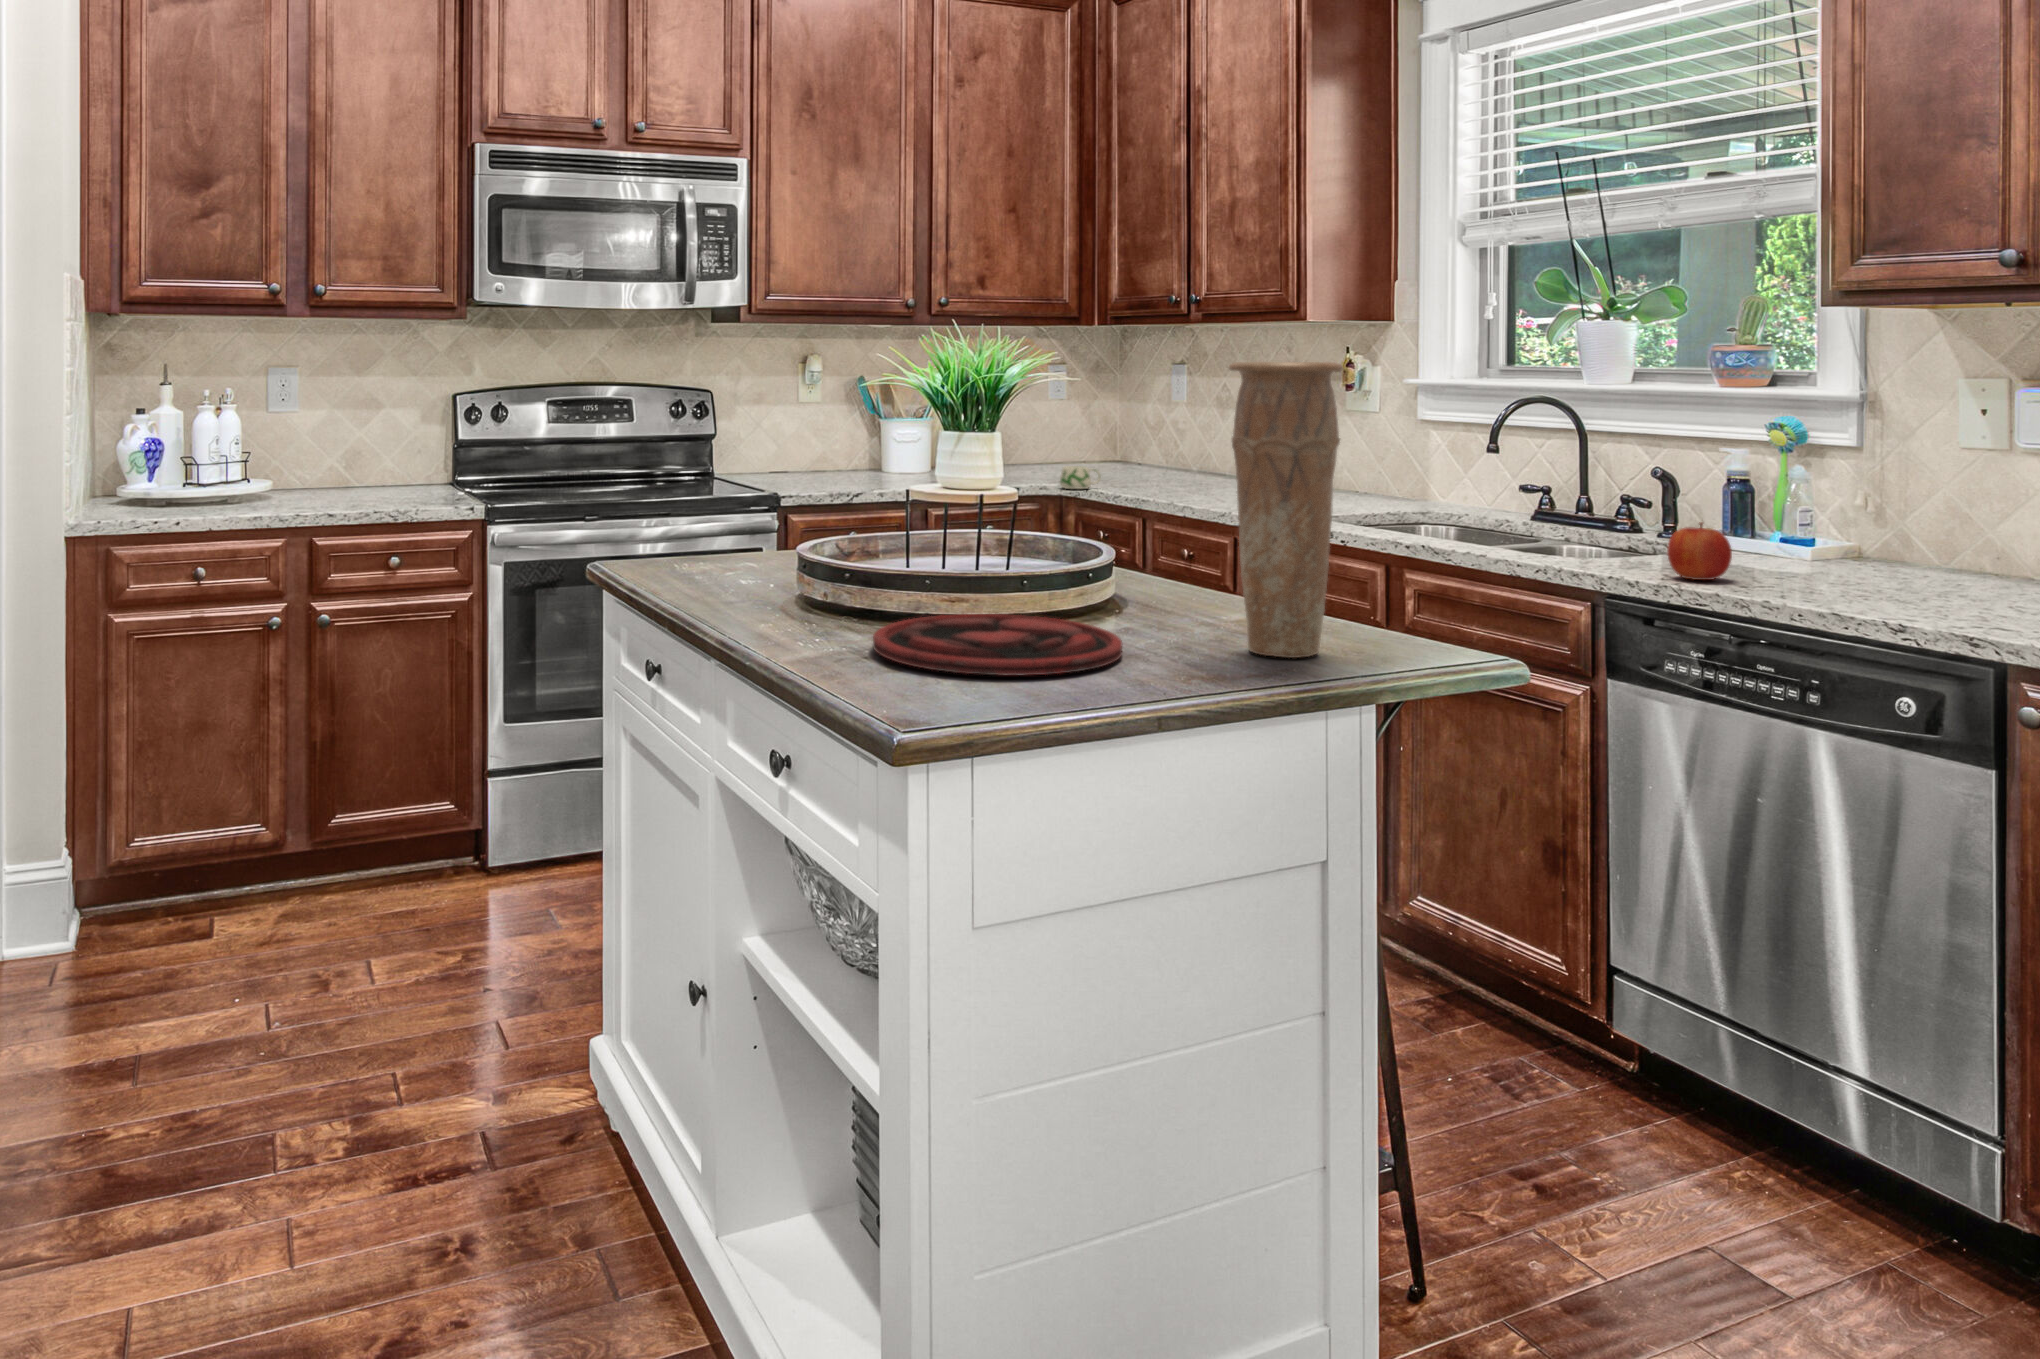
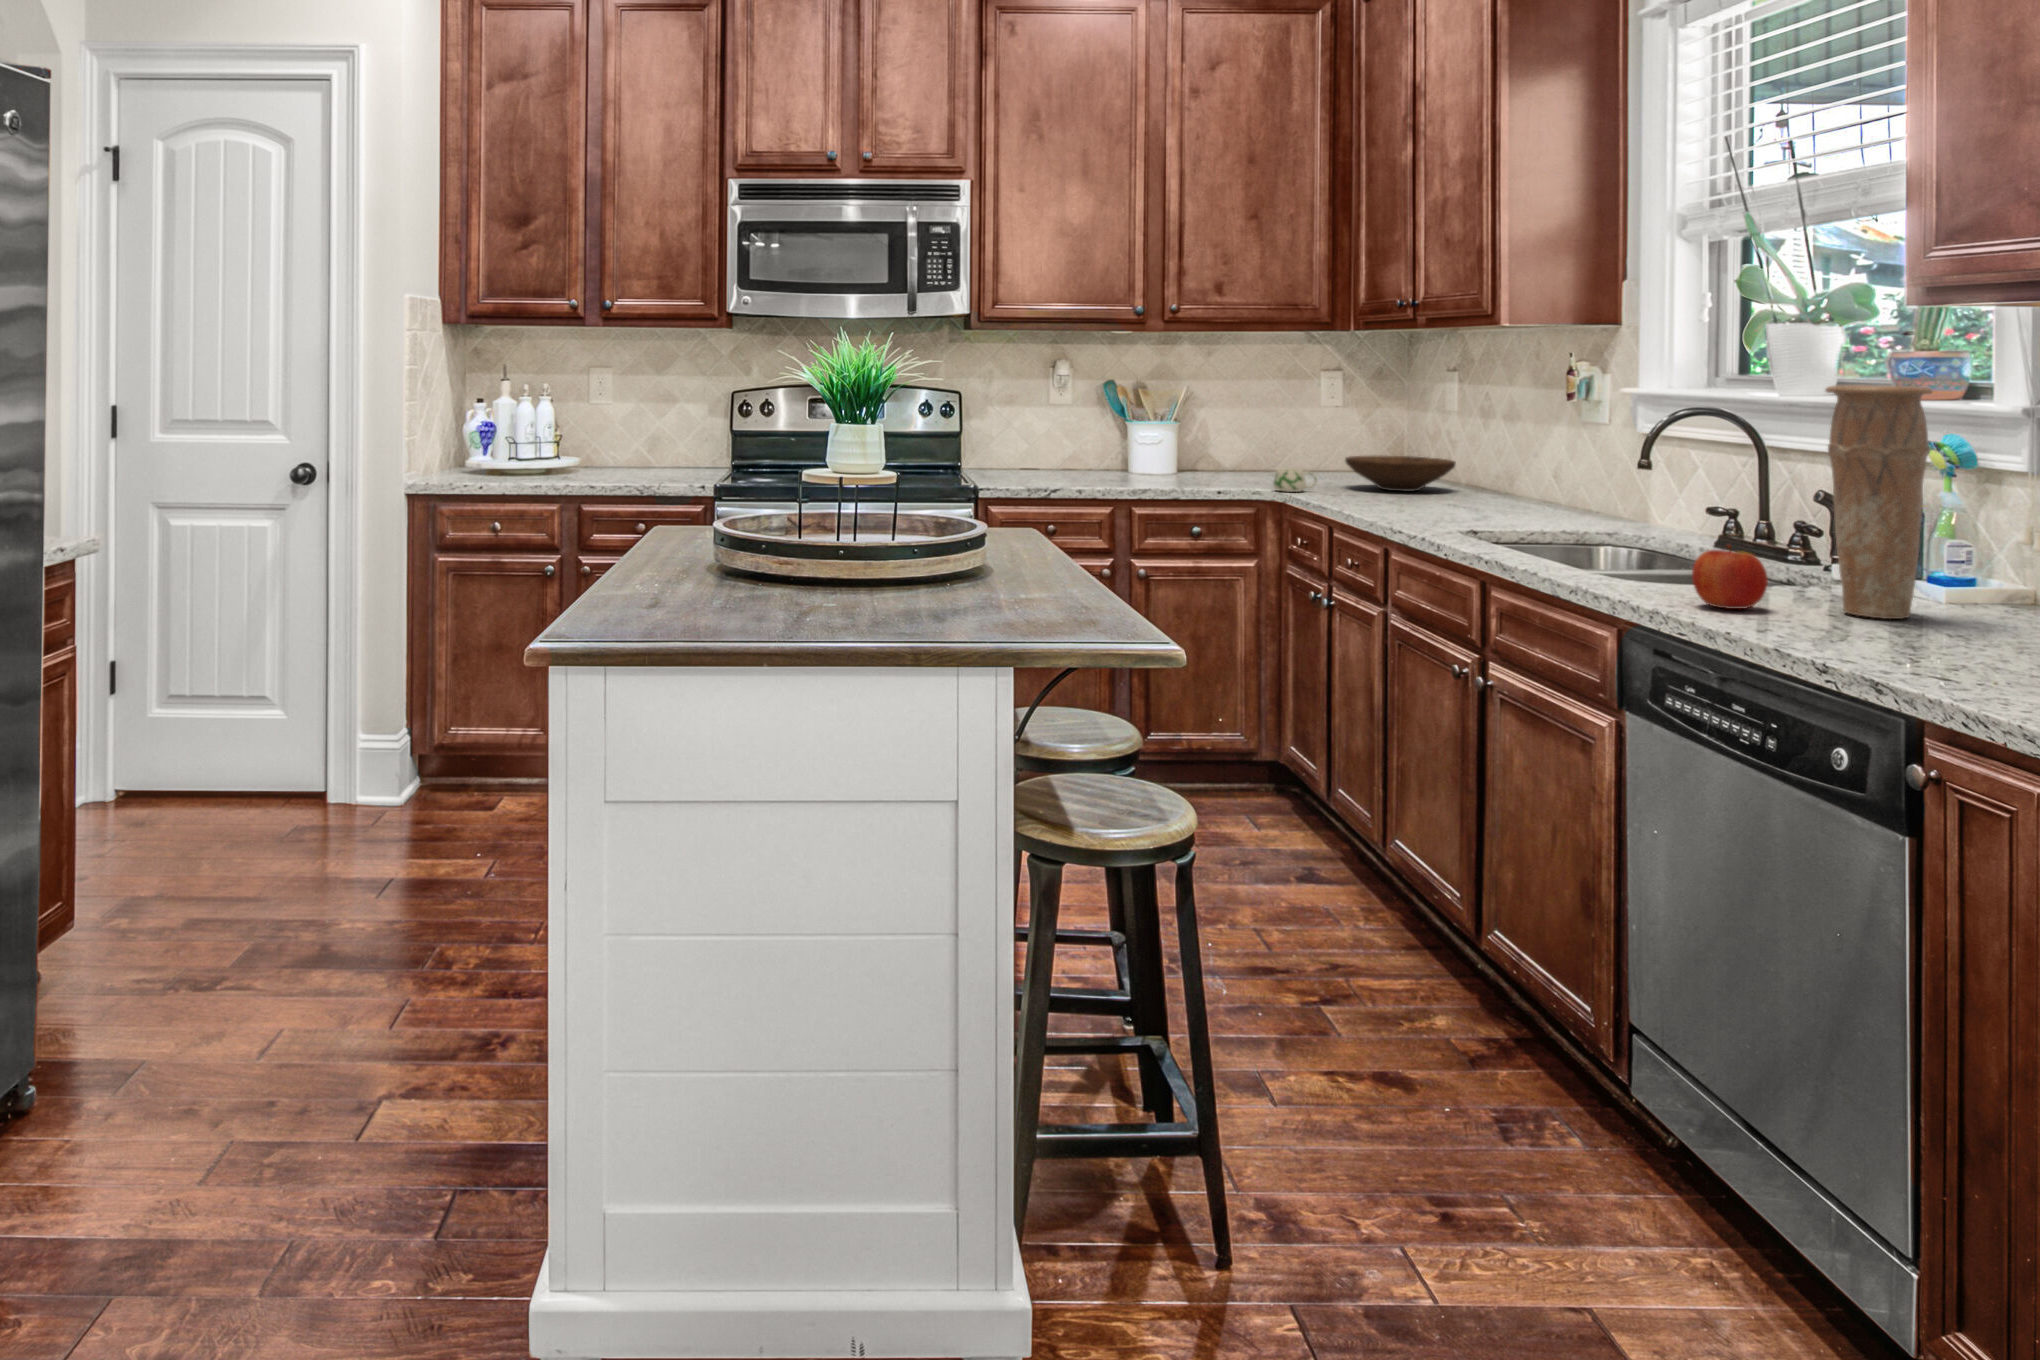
vase: present [1229,362,1343,658] -> present [1825,385,1933,619]
wooden bowl: none [1114,450,1216,485] -> present [1345,456,1456,491]
plate: present [873,614,1122,676] -> none [658,578,868,626]

